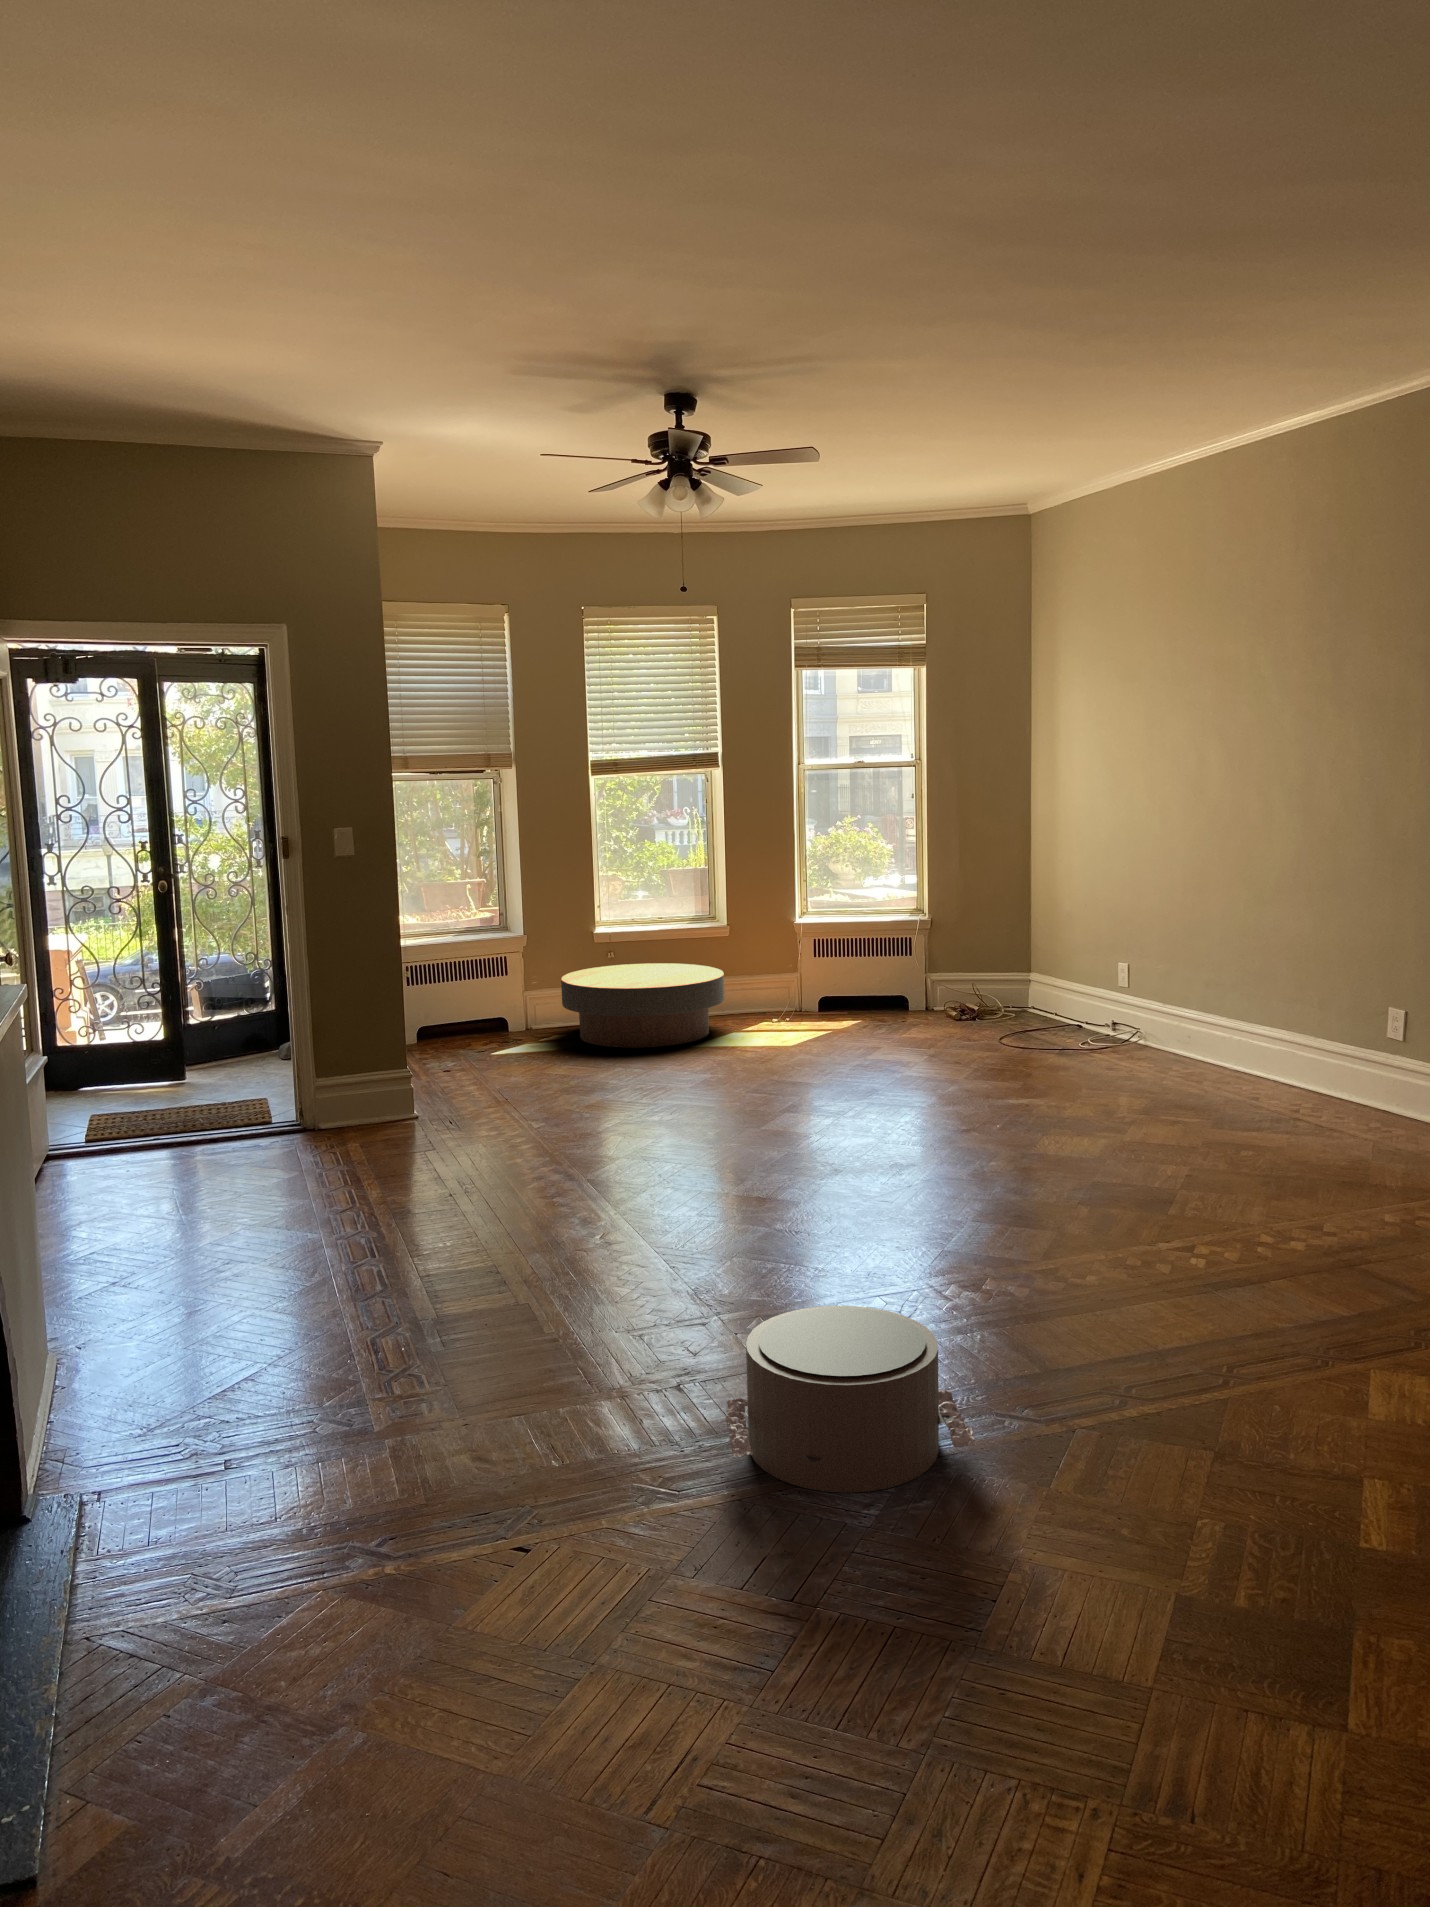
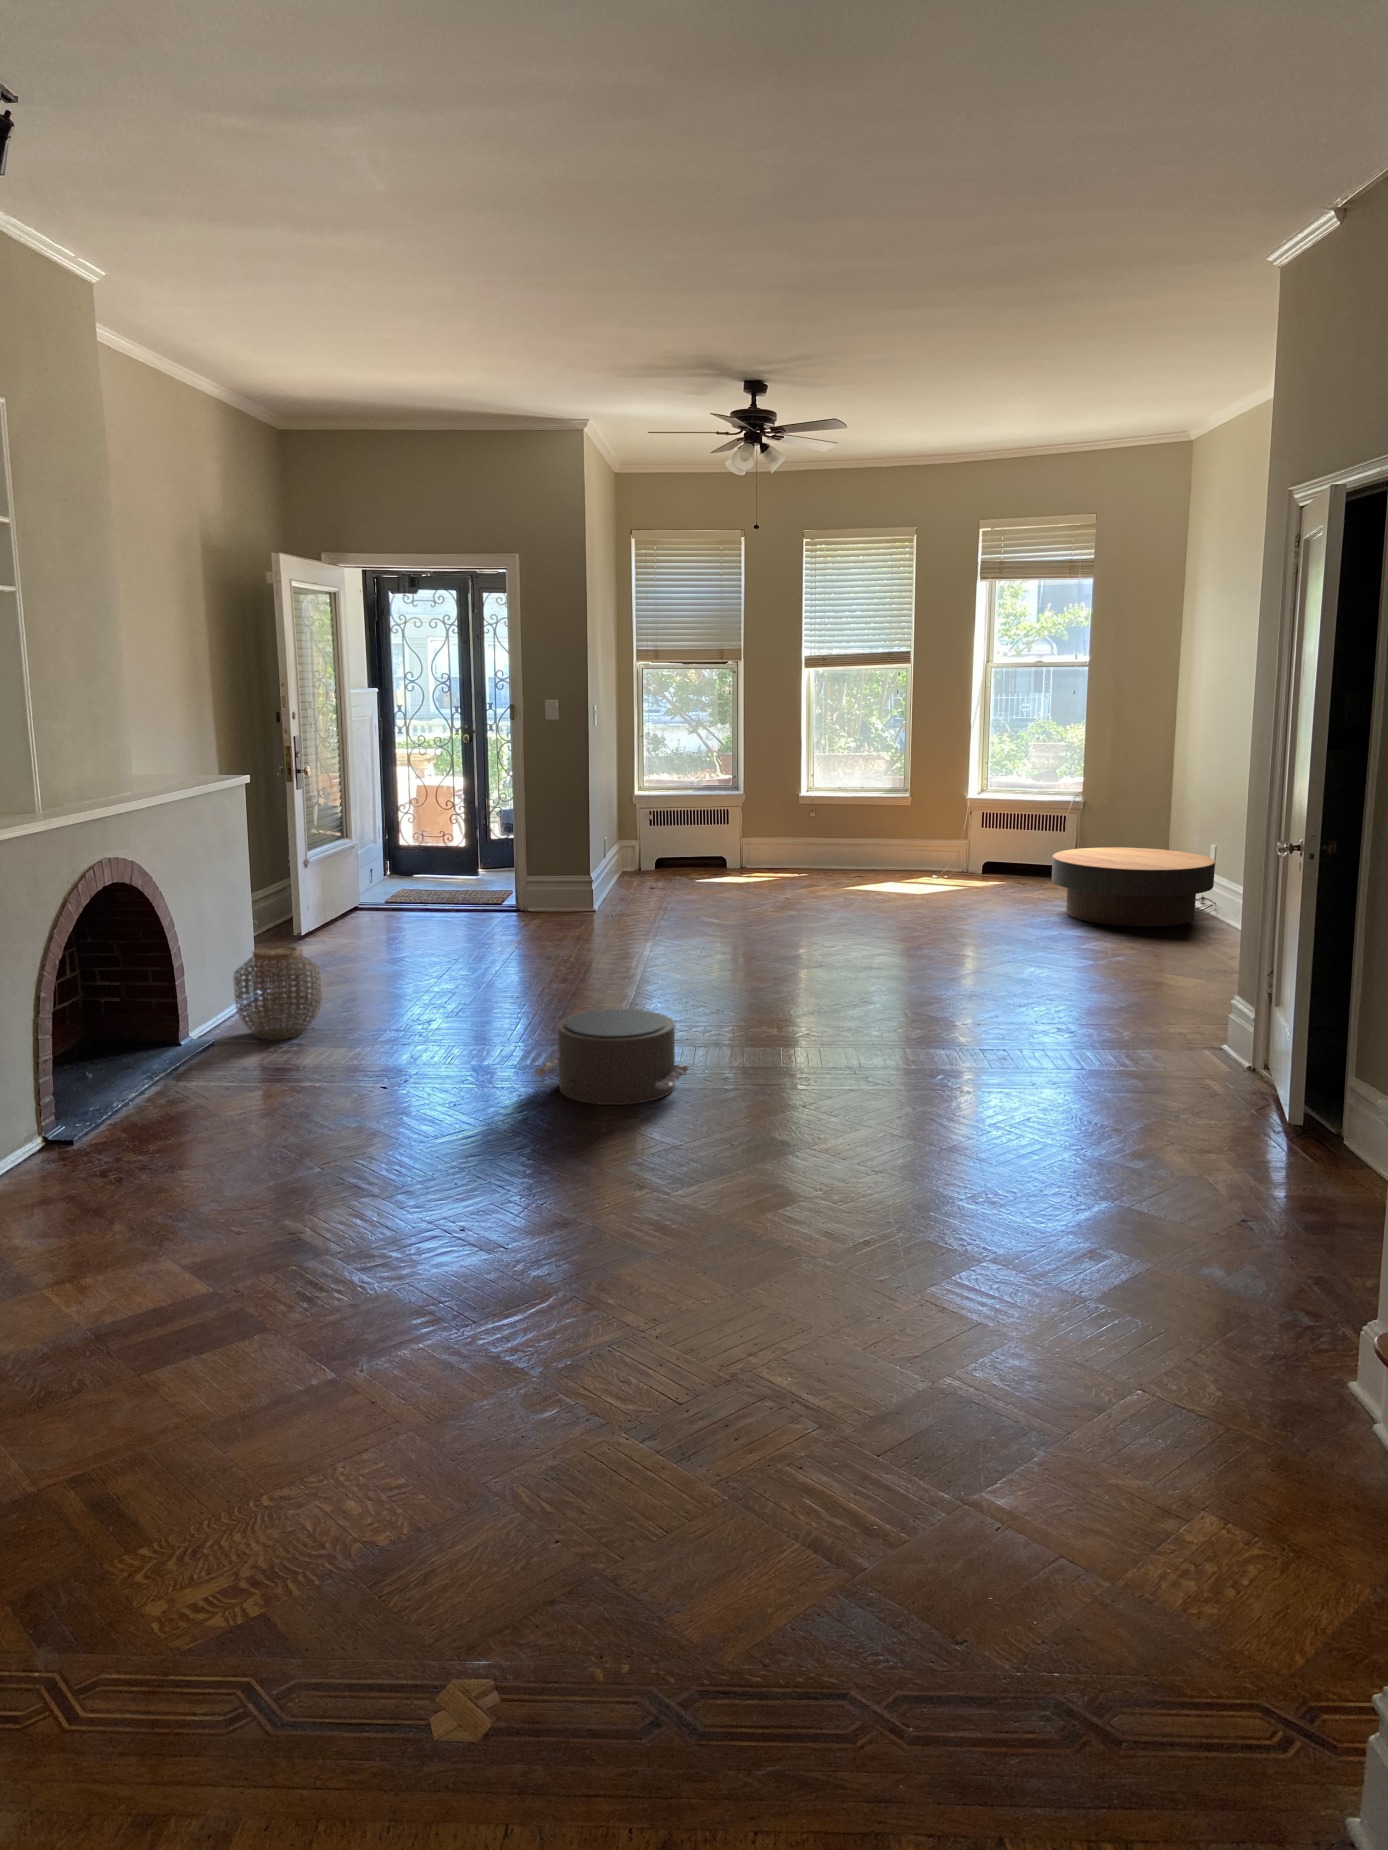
coffee table: present [561,963,725,1048] -> present [1052,847,1215,926]
woven basket: none [51,1270,214,1450] -> present [234,946,322,1039]

